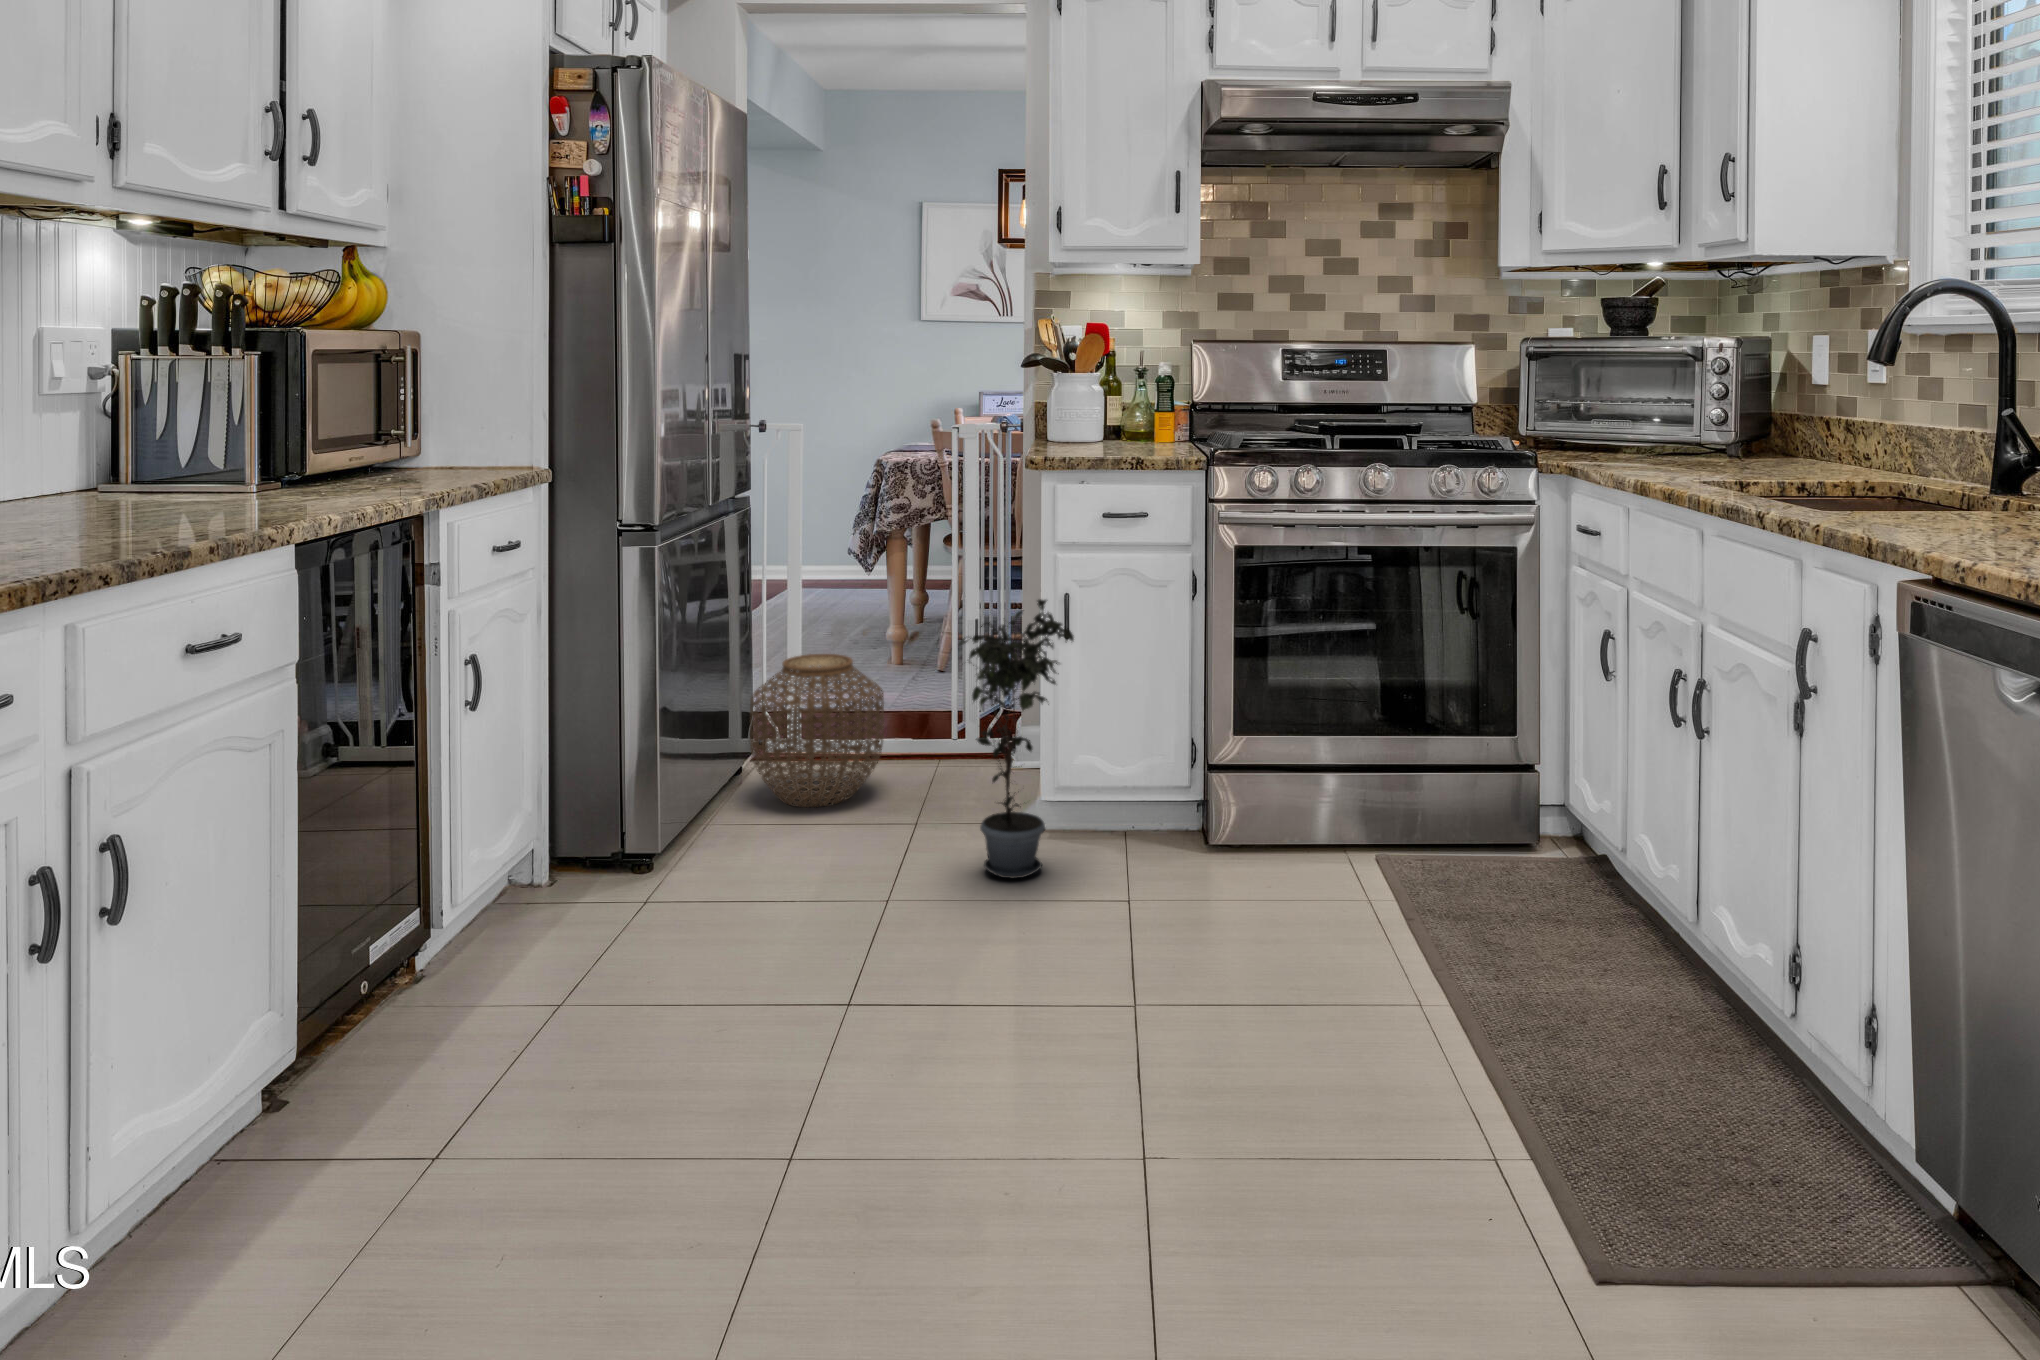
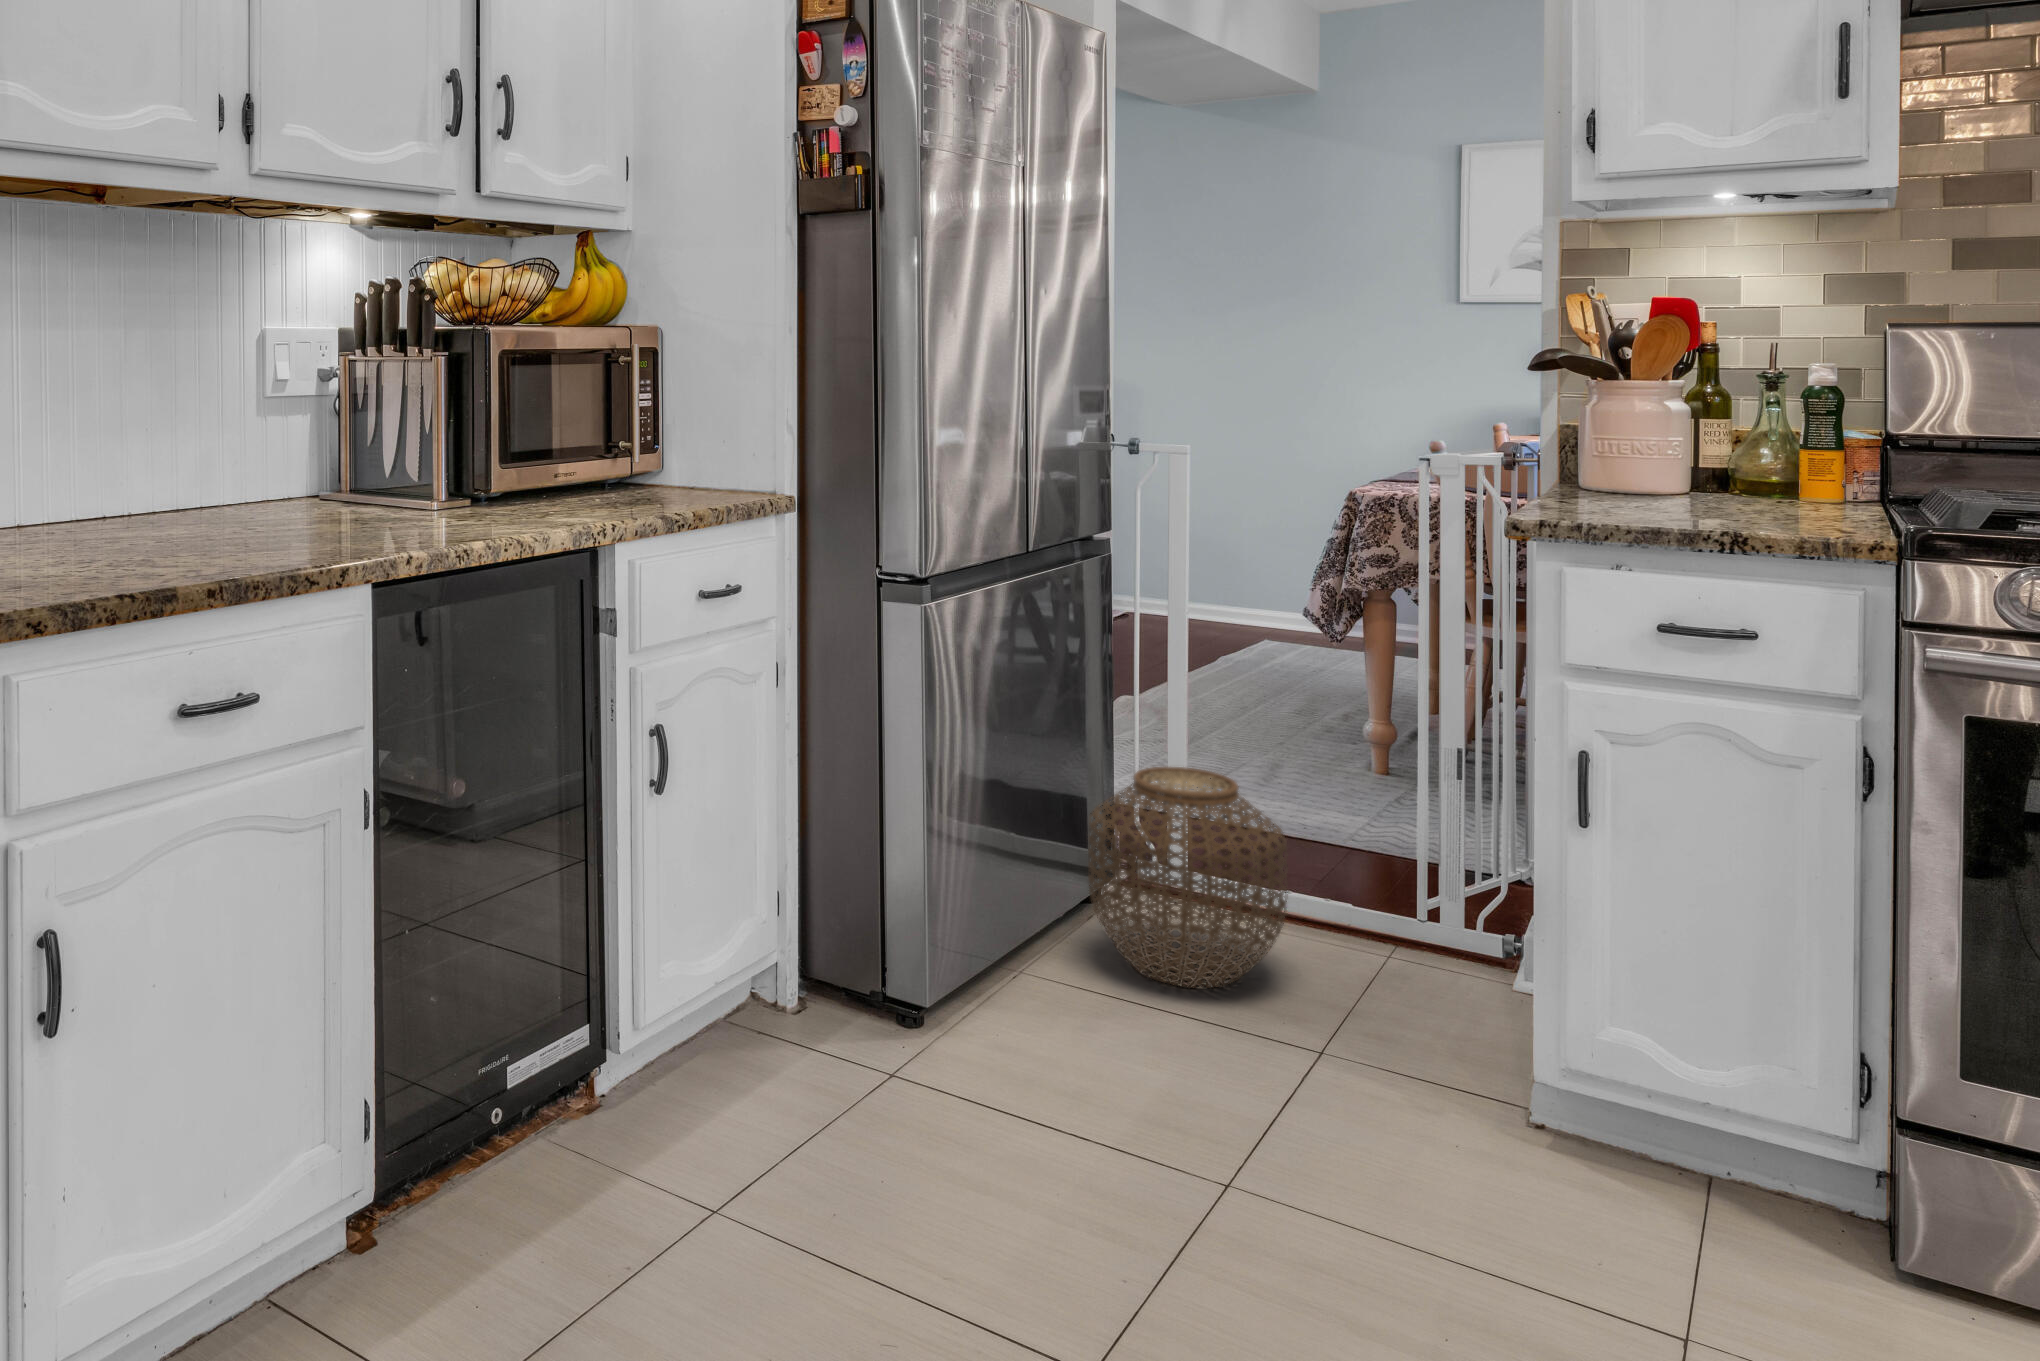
potted plant: present [959,599,1074,878] -> none [1352,761,1580,1218]

